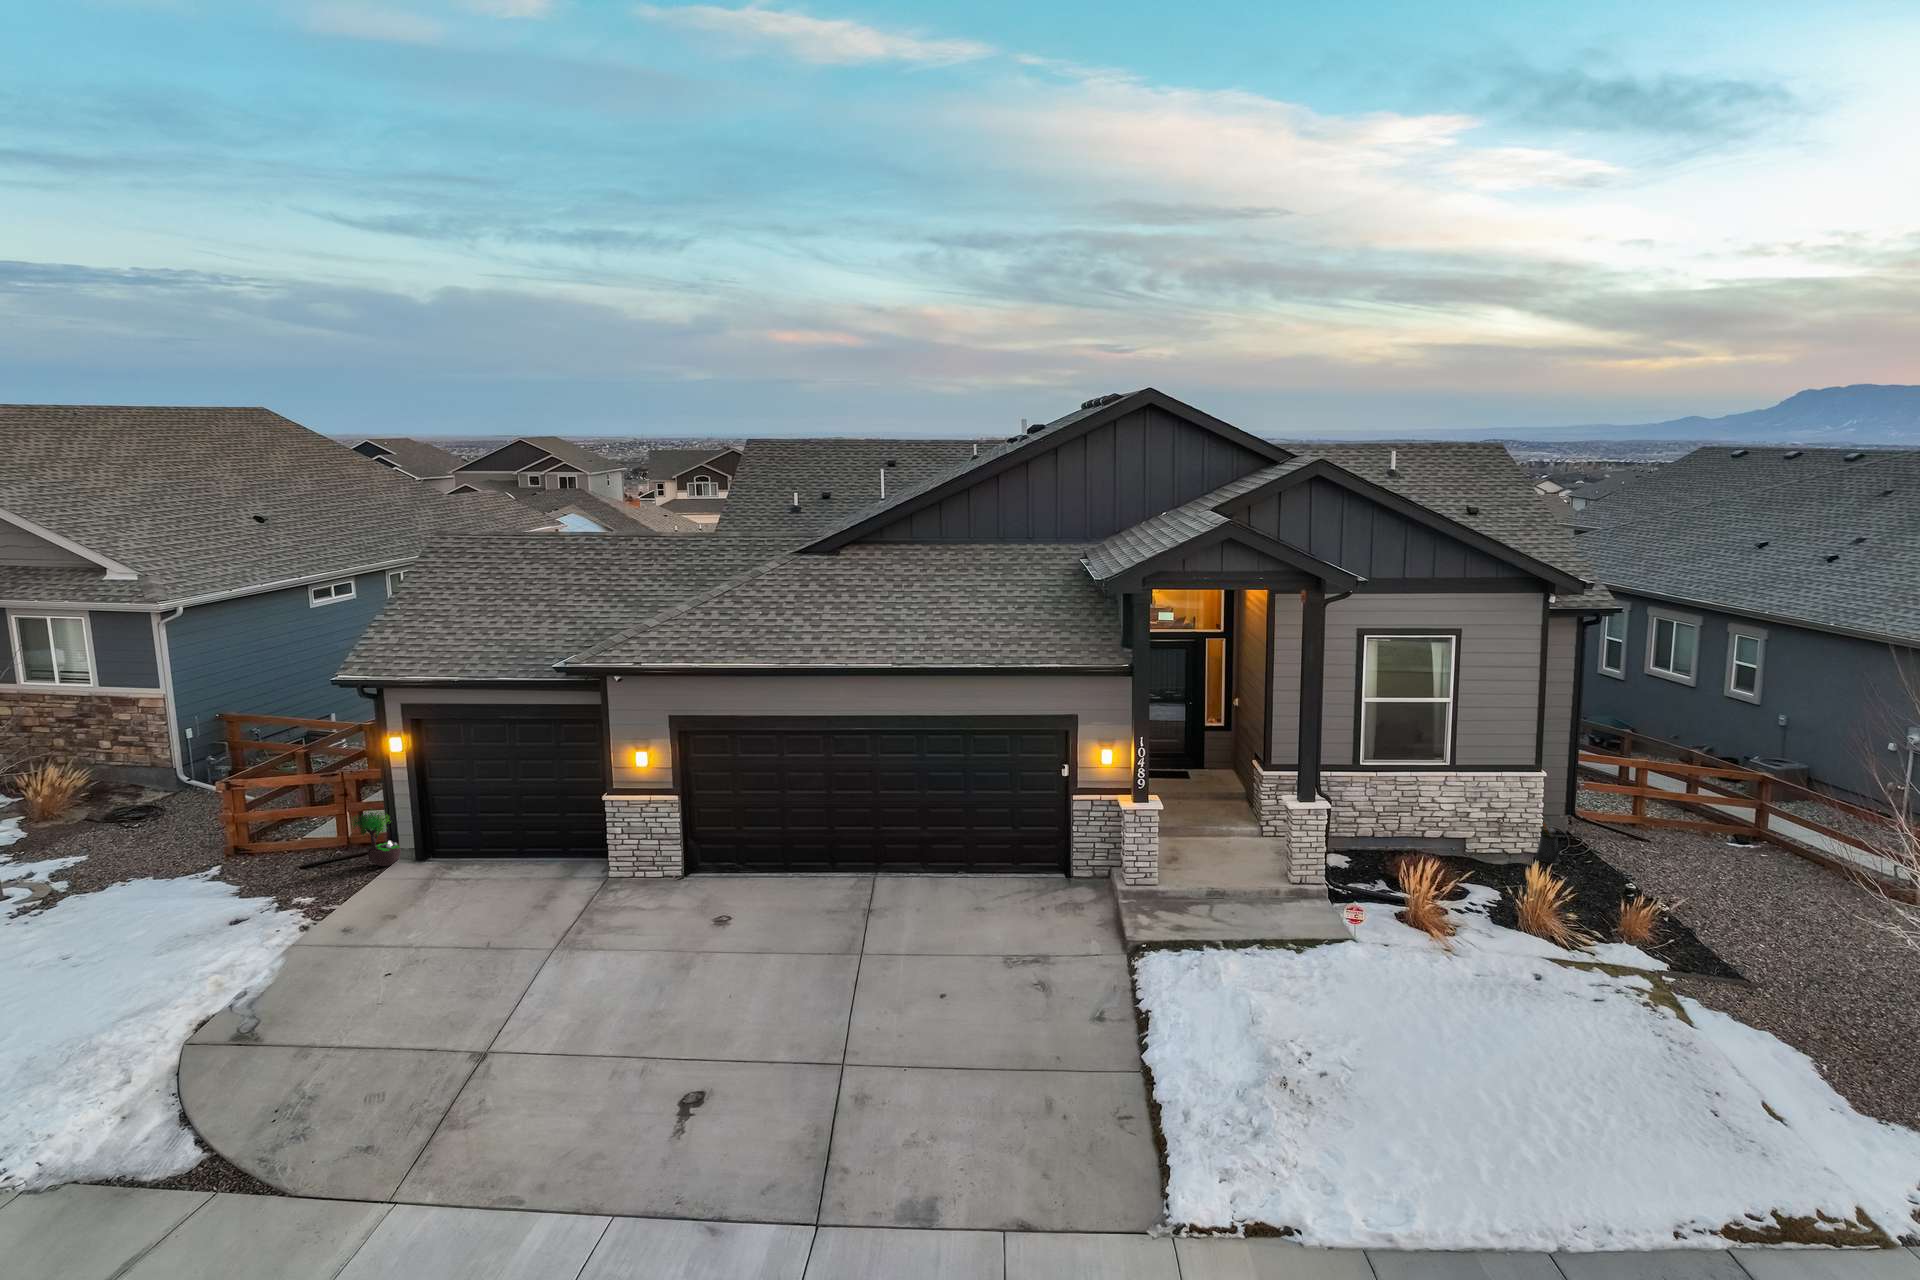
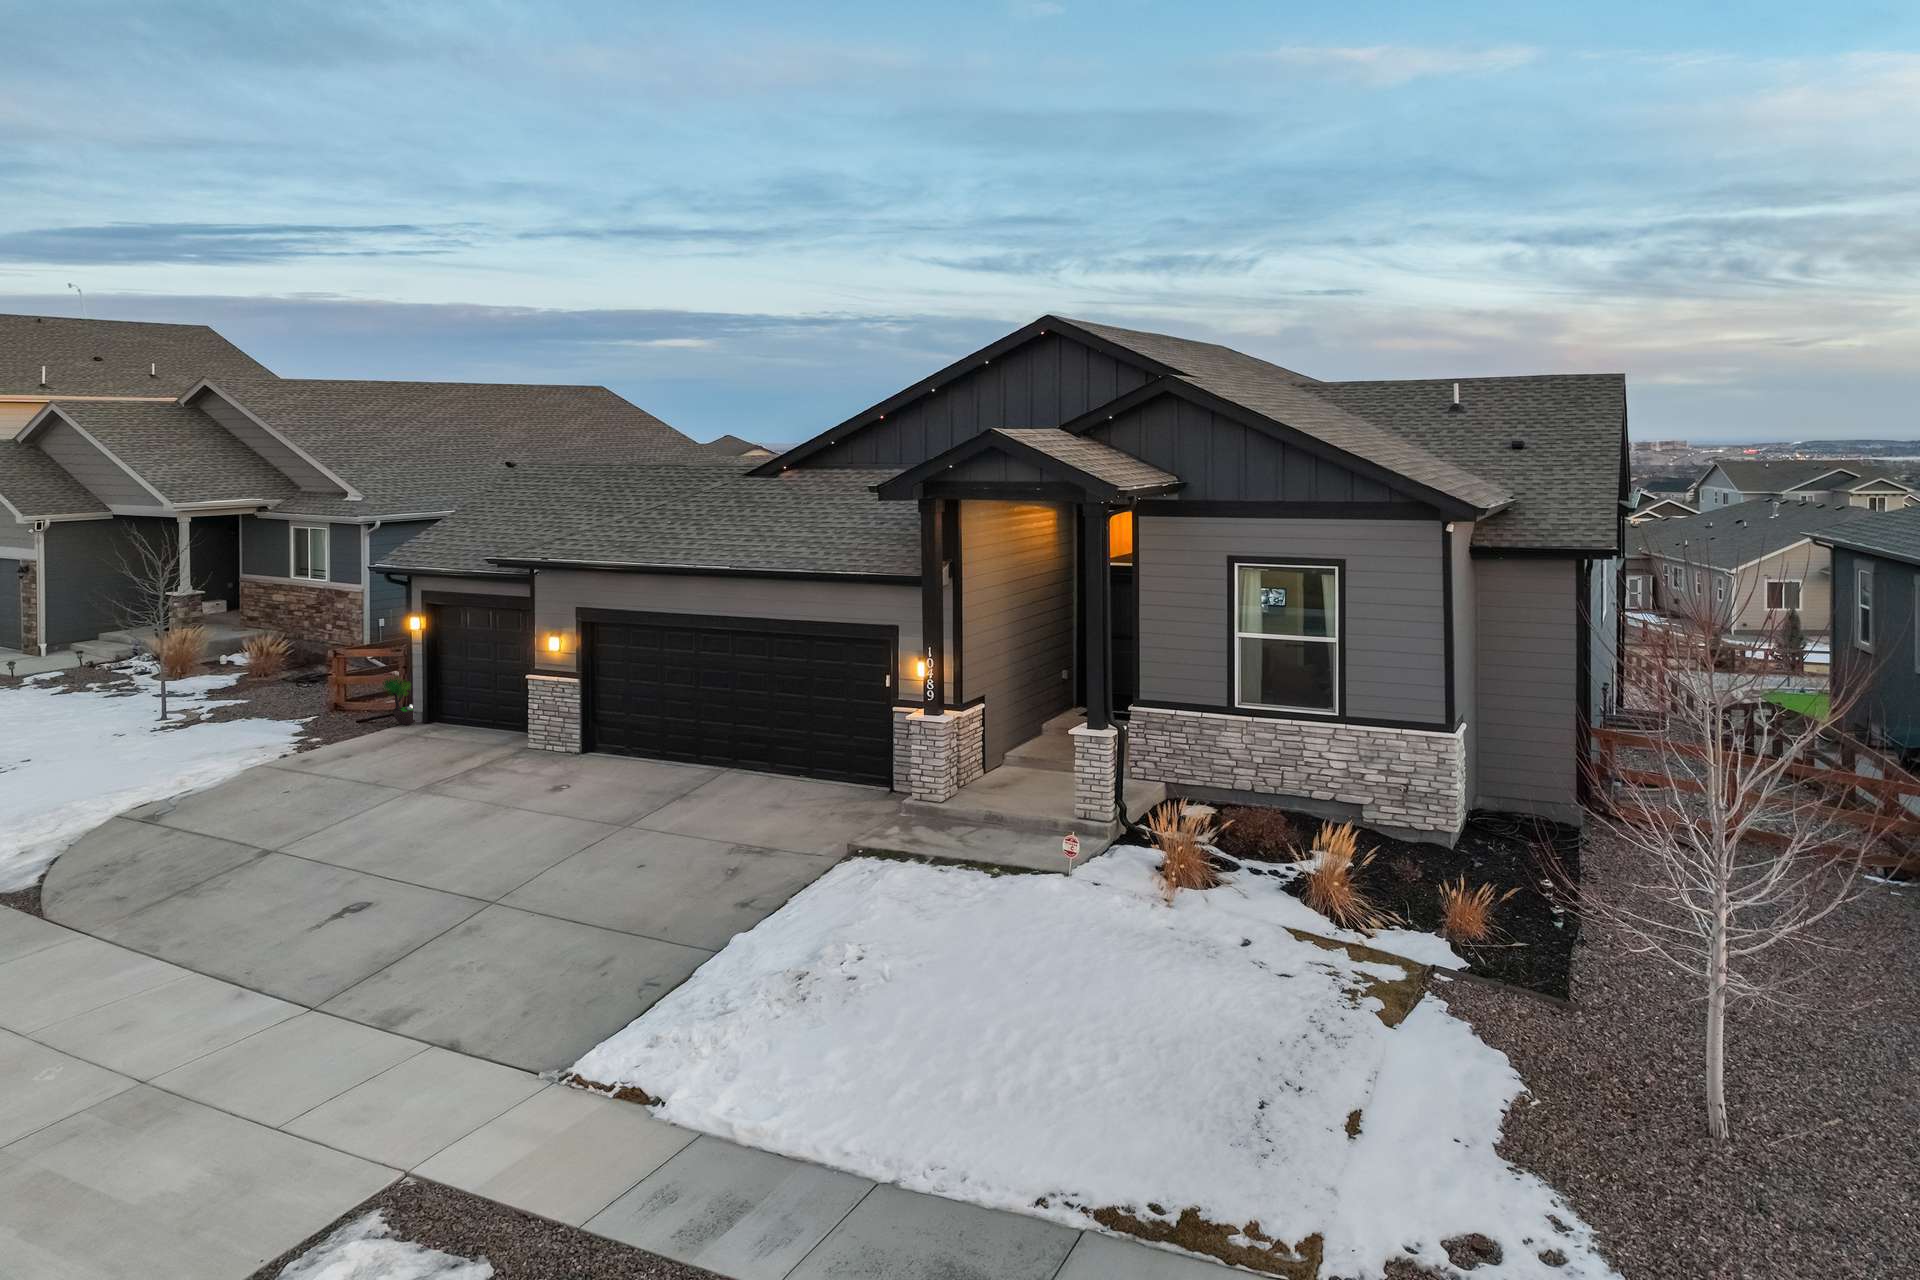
watering can: present [1535,824,1563,863] -> none [1440,794,1470,846]

